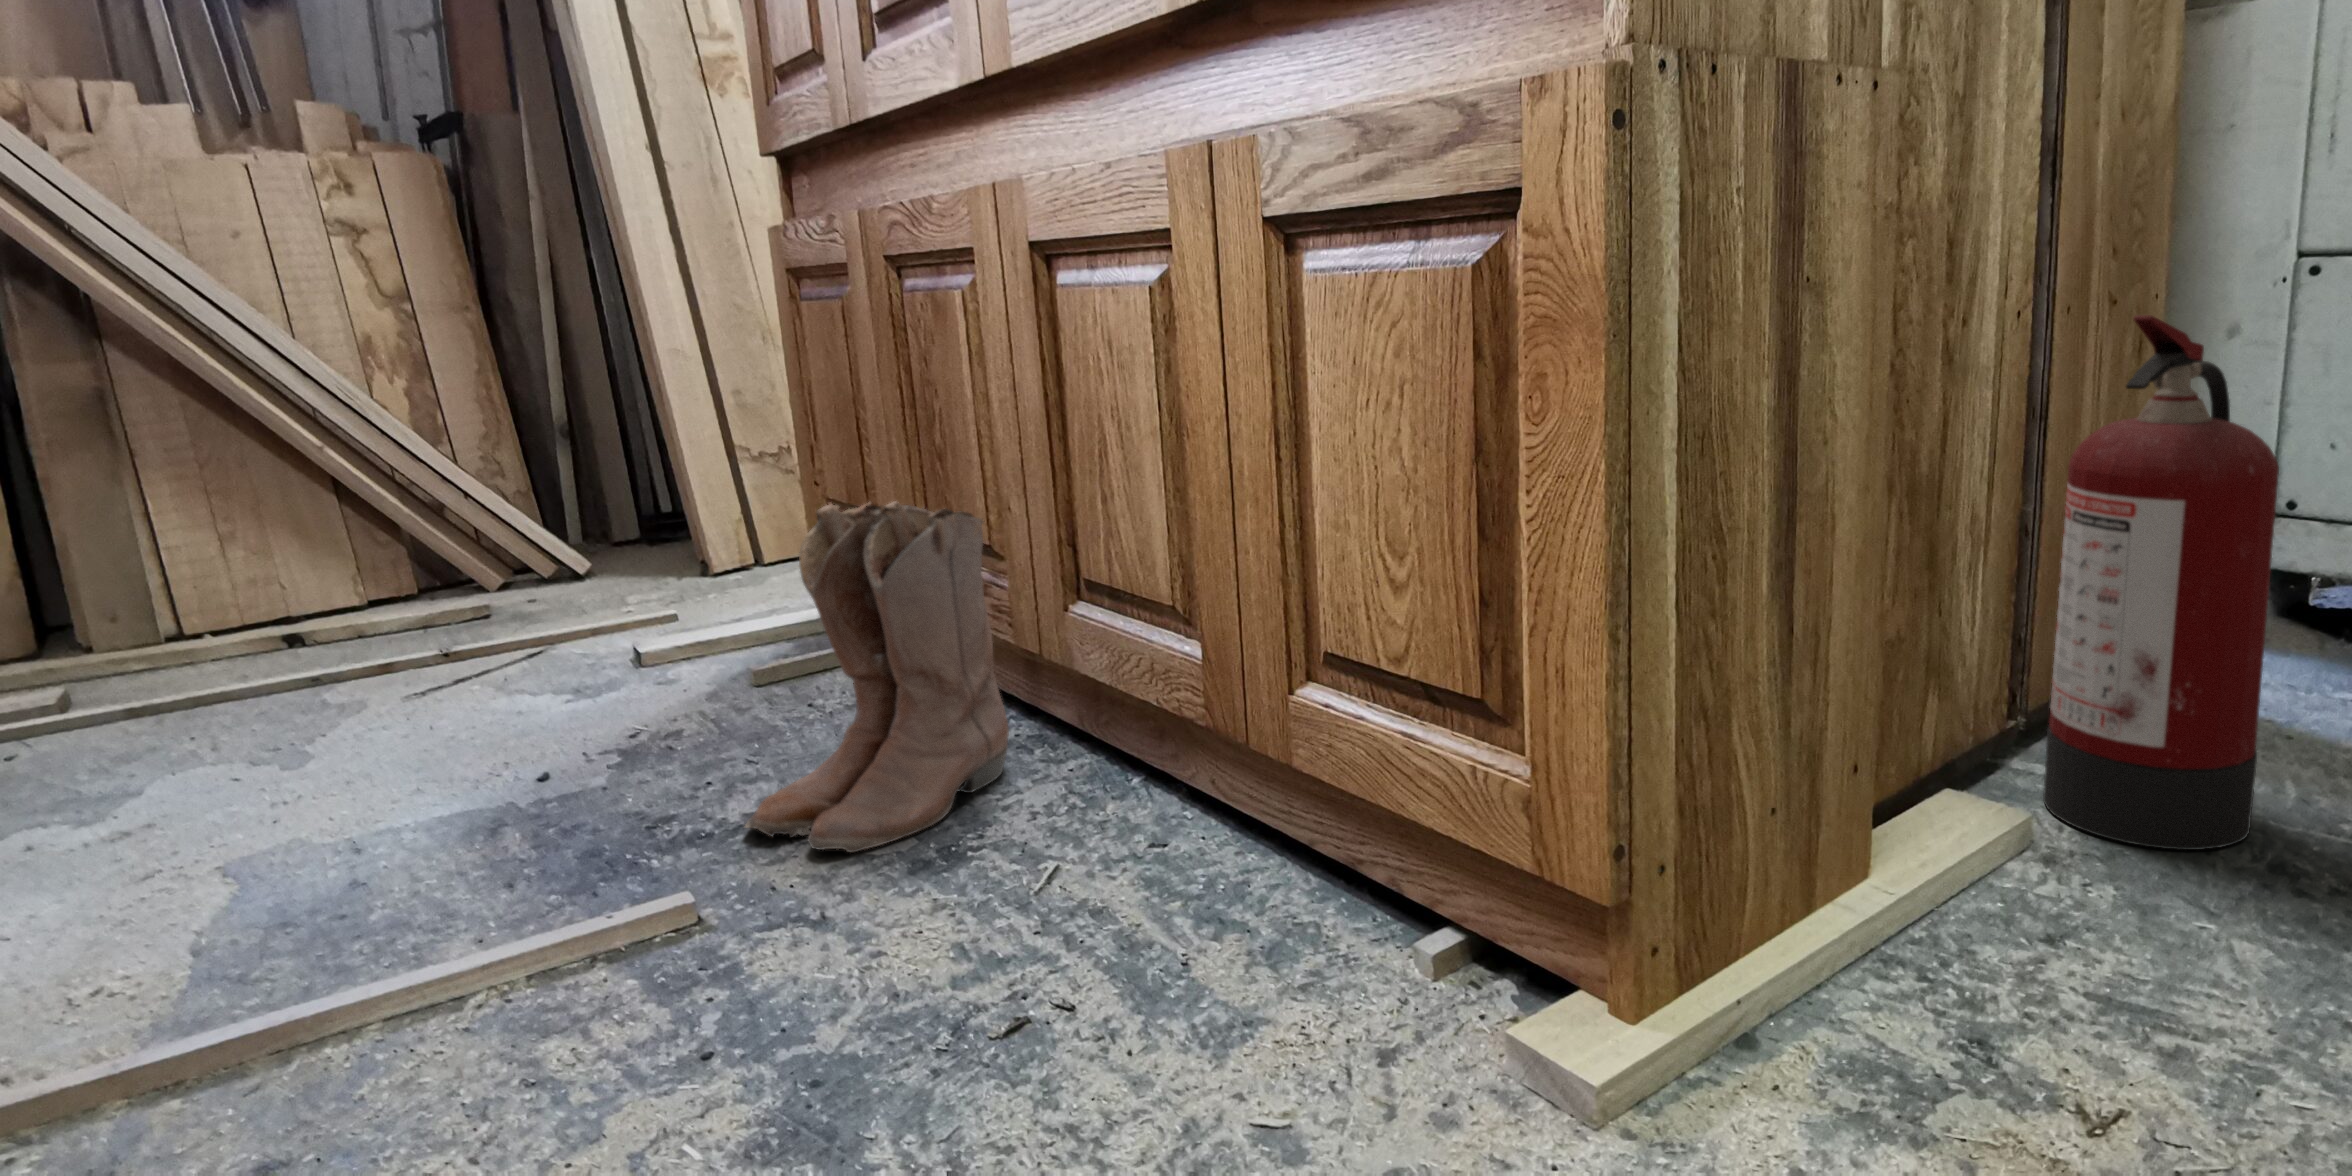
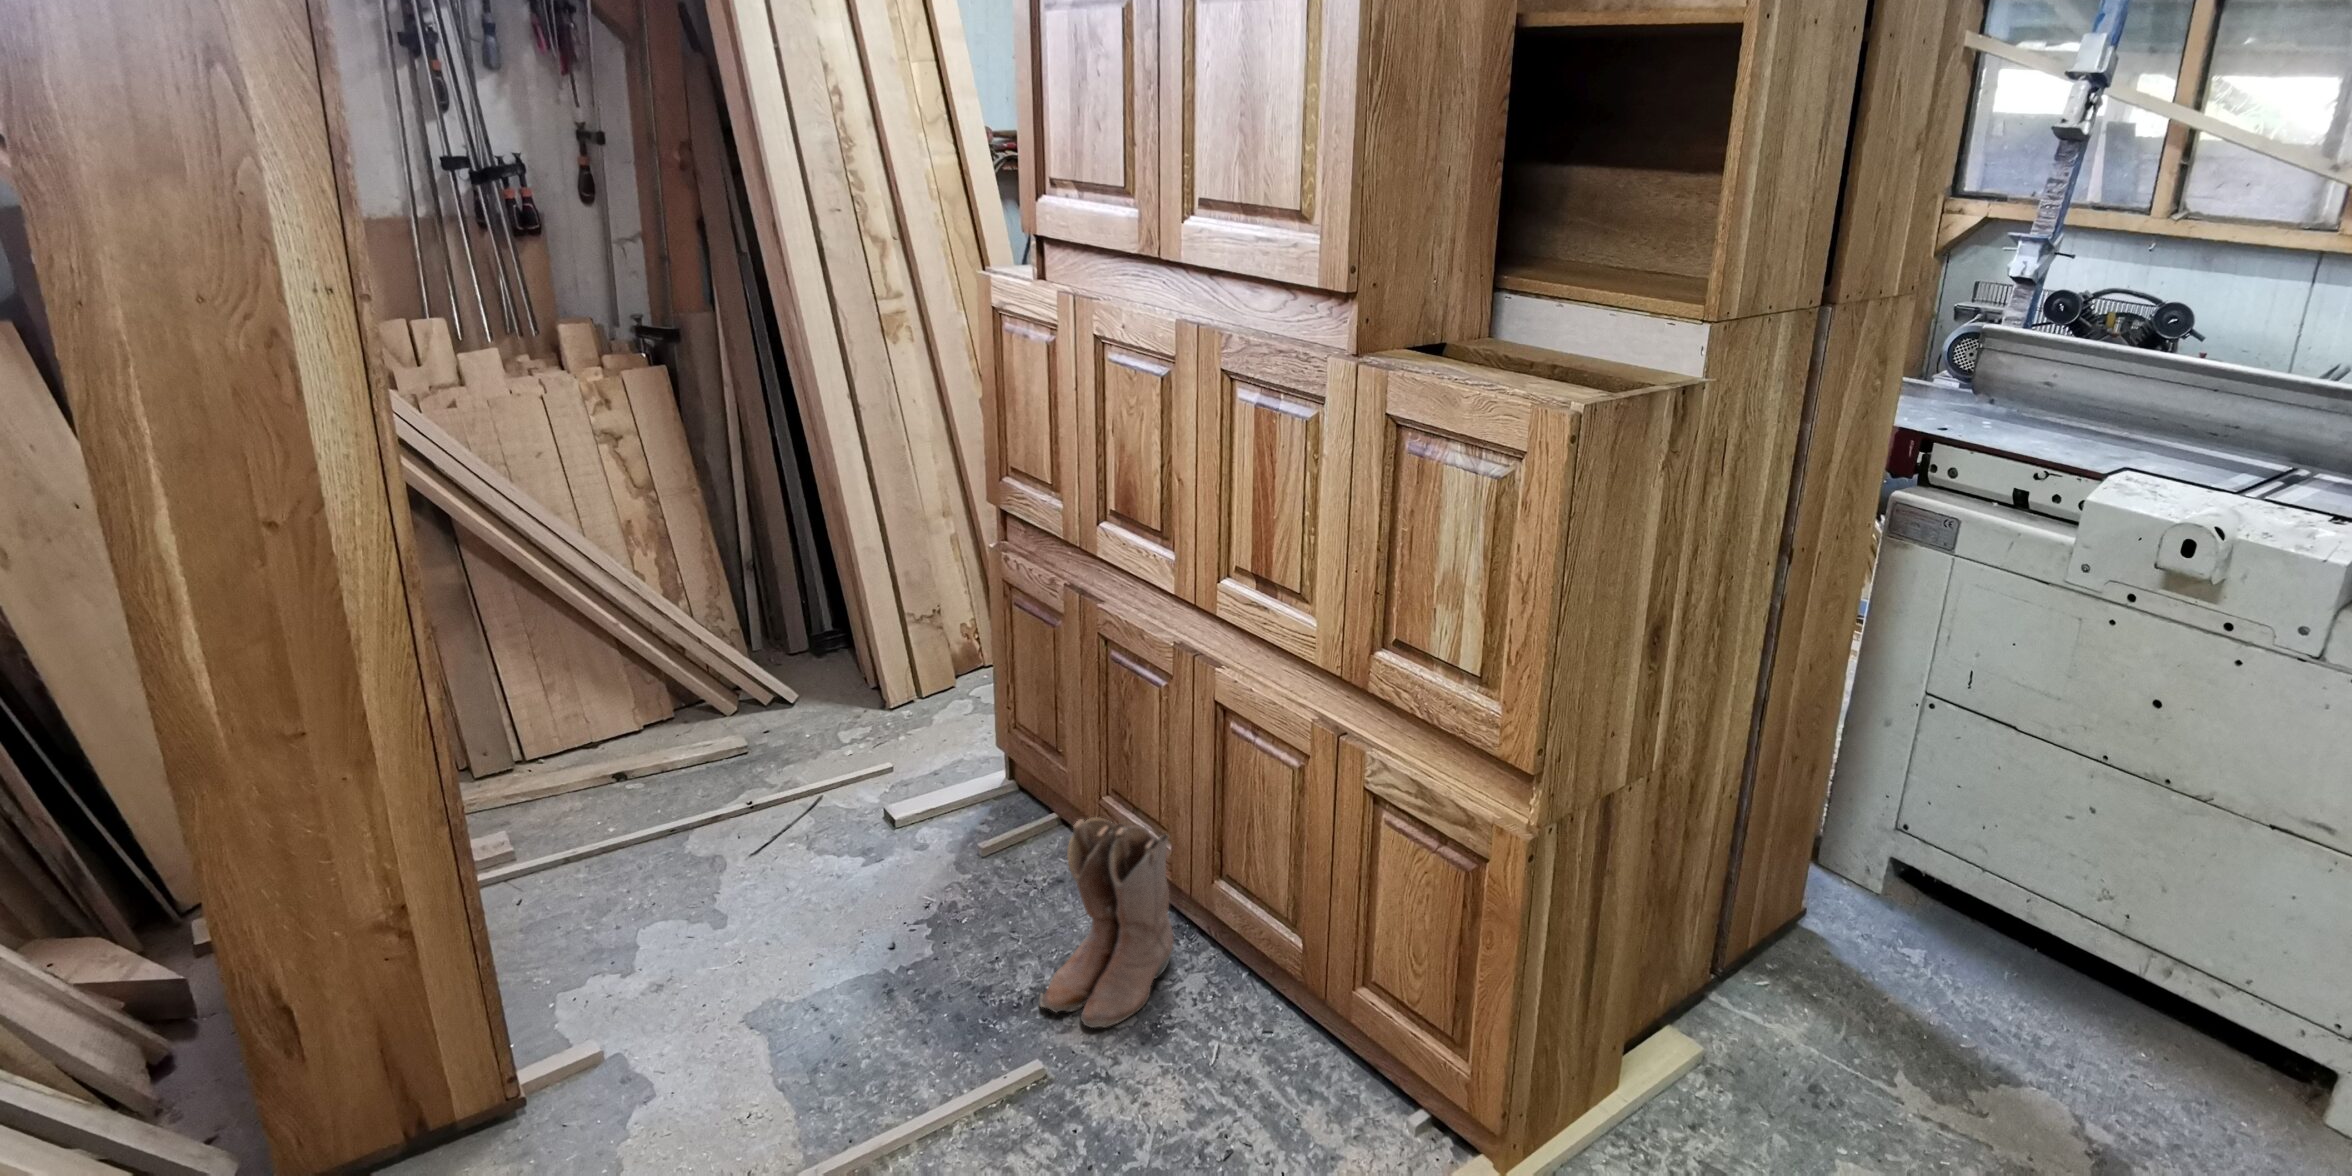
fire extinguisher: present [2043,315,2279,850] -> none [1726,829,1840,1068]

